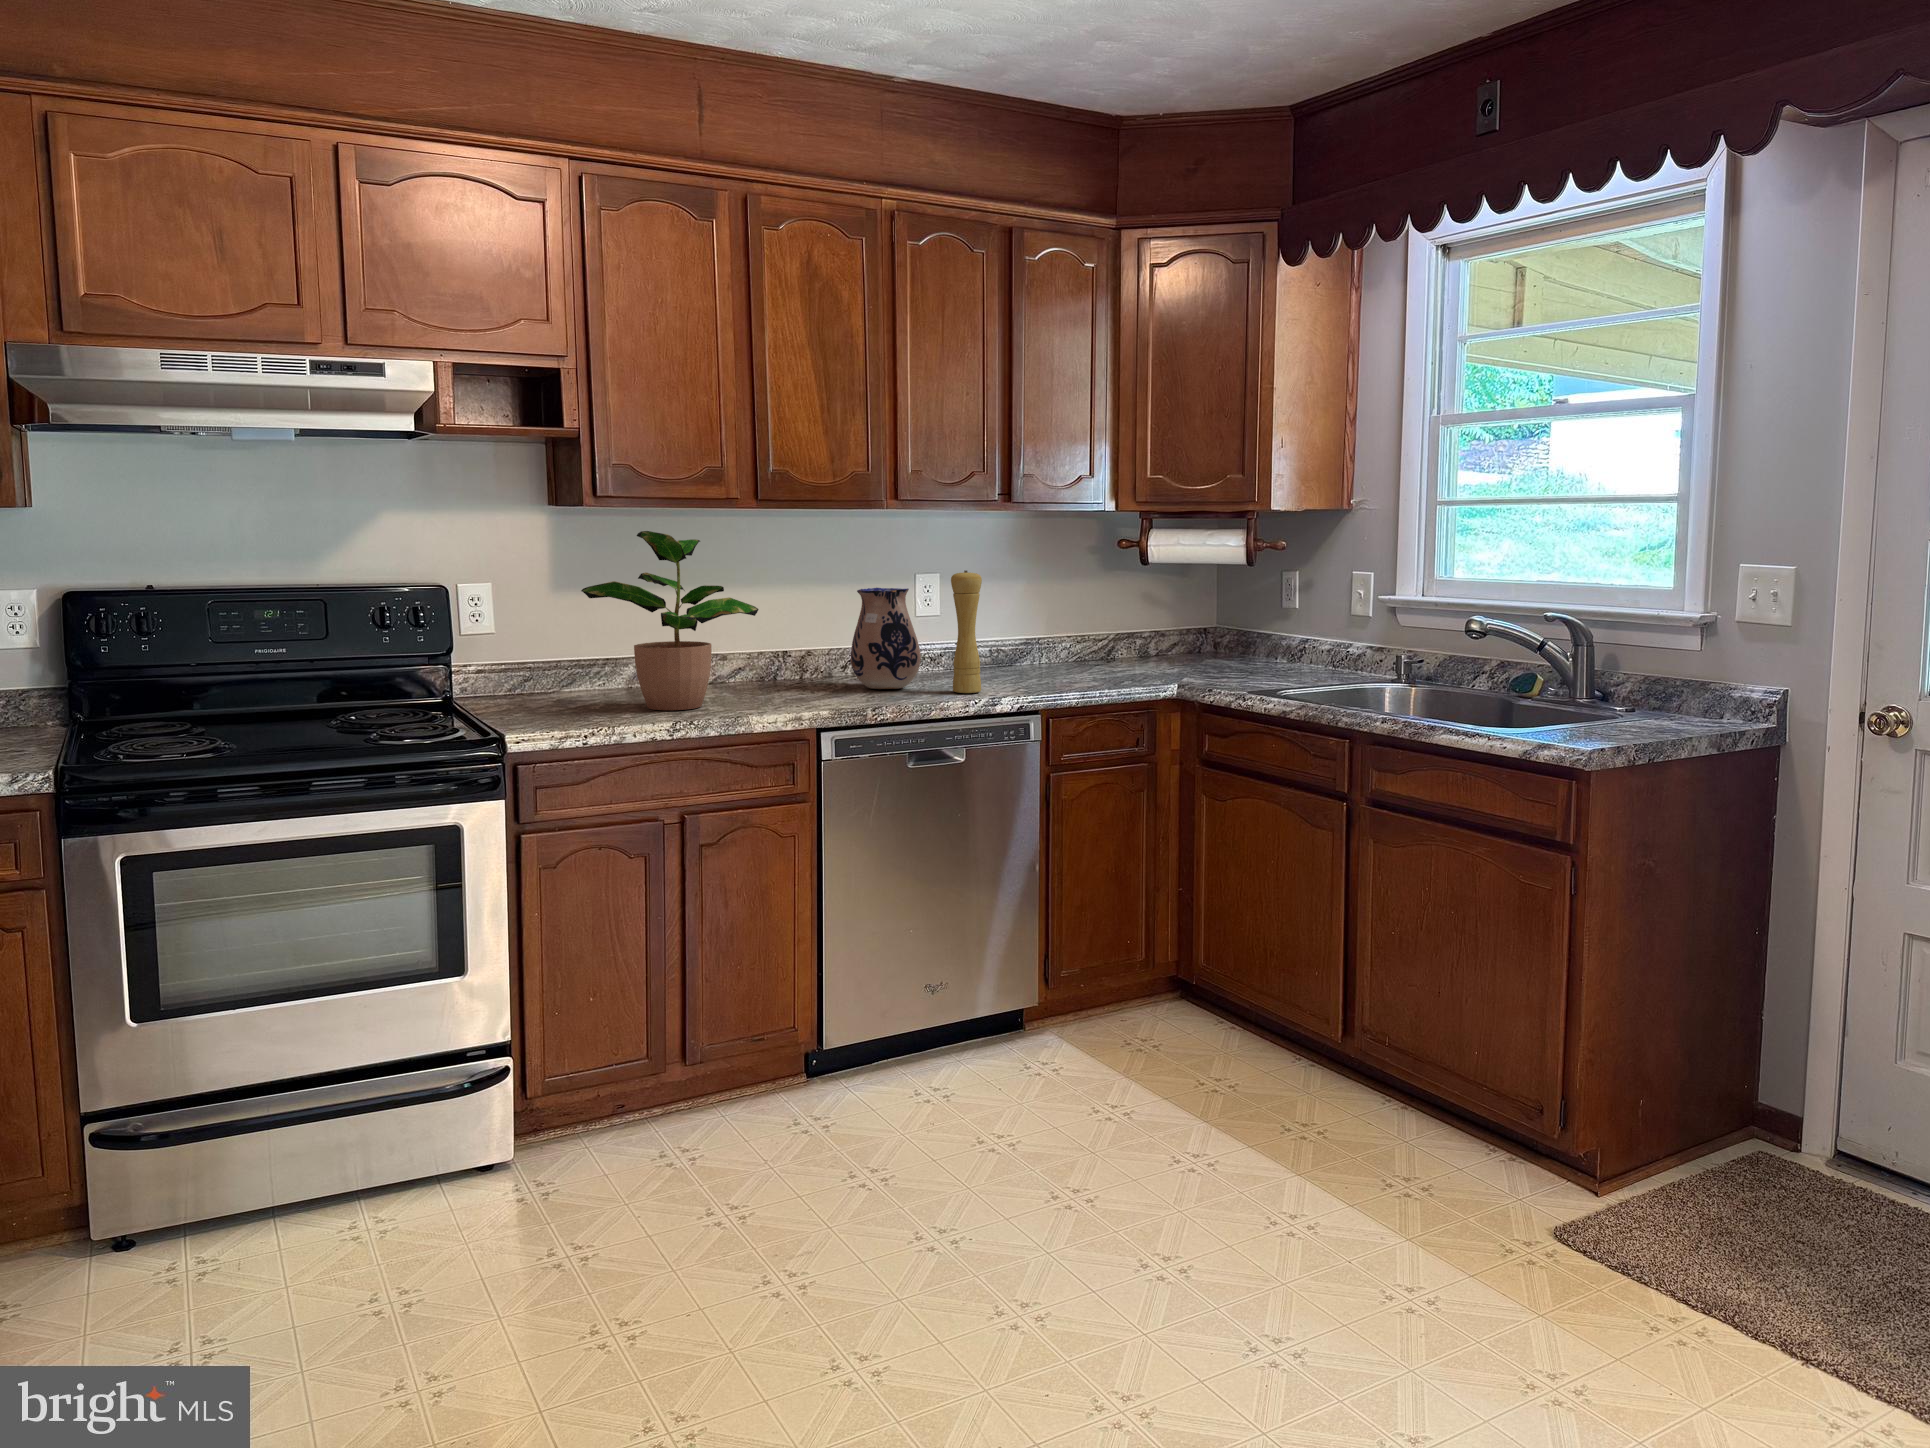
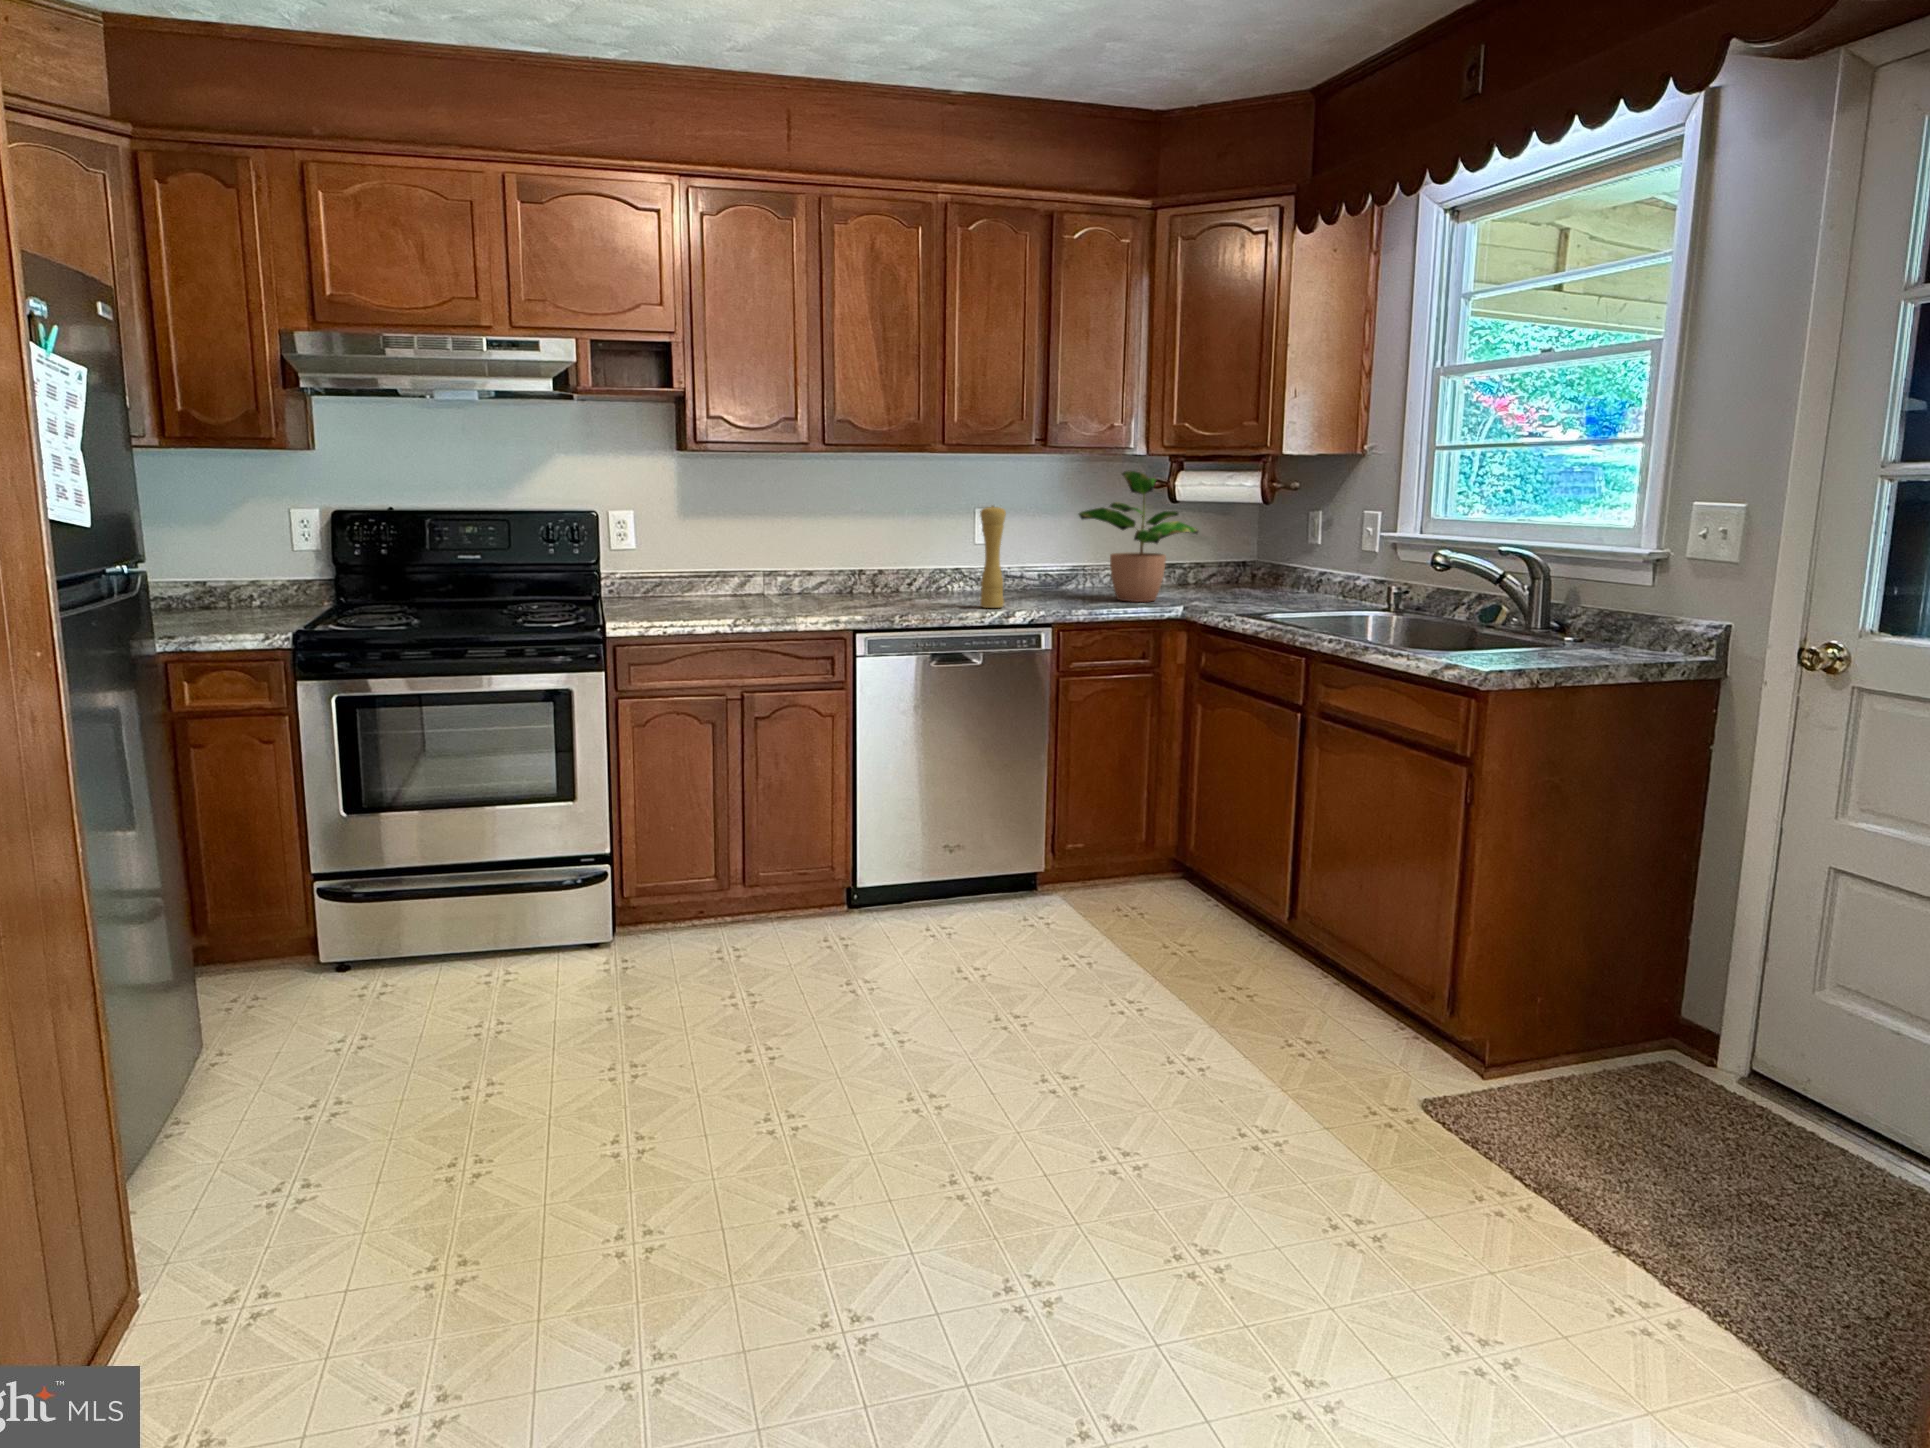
potted plant: present [581,531,759,710] -> present [1079,471,1198,602]
ceramic pitcher: present [851,588,921,689] -> none [902,519,959,603]

